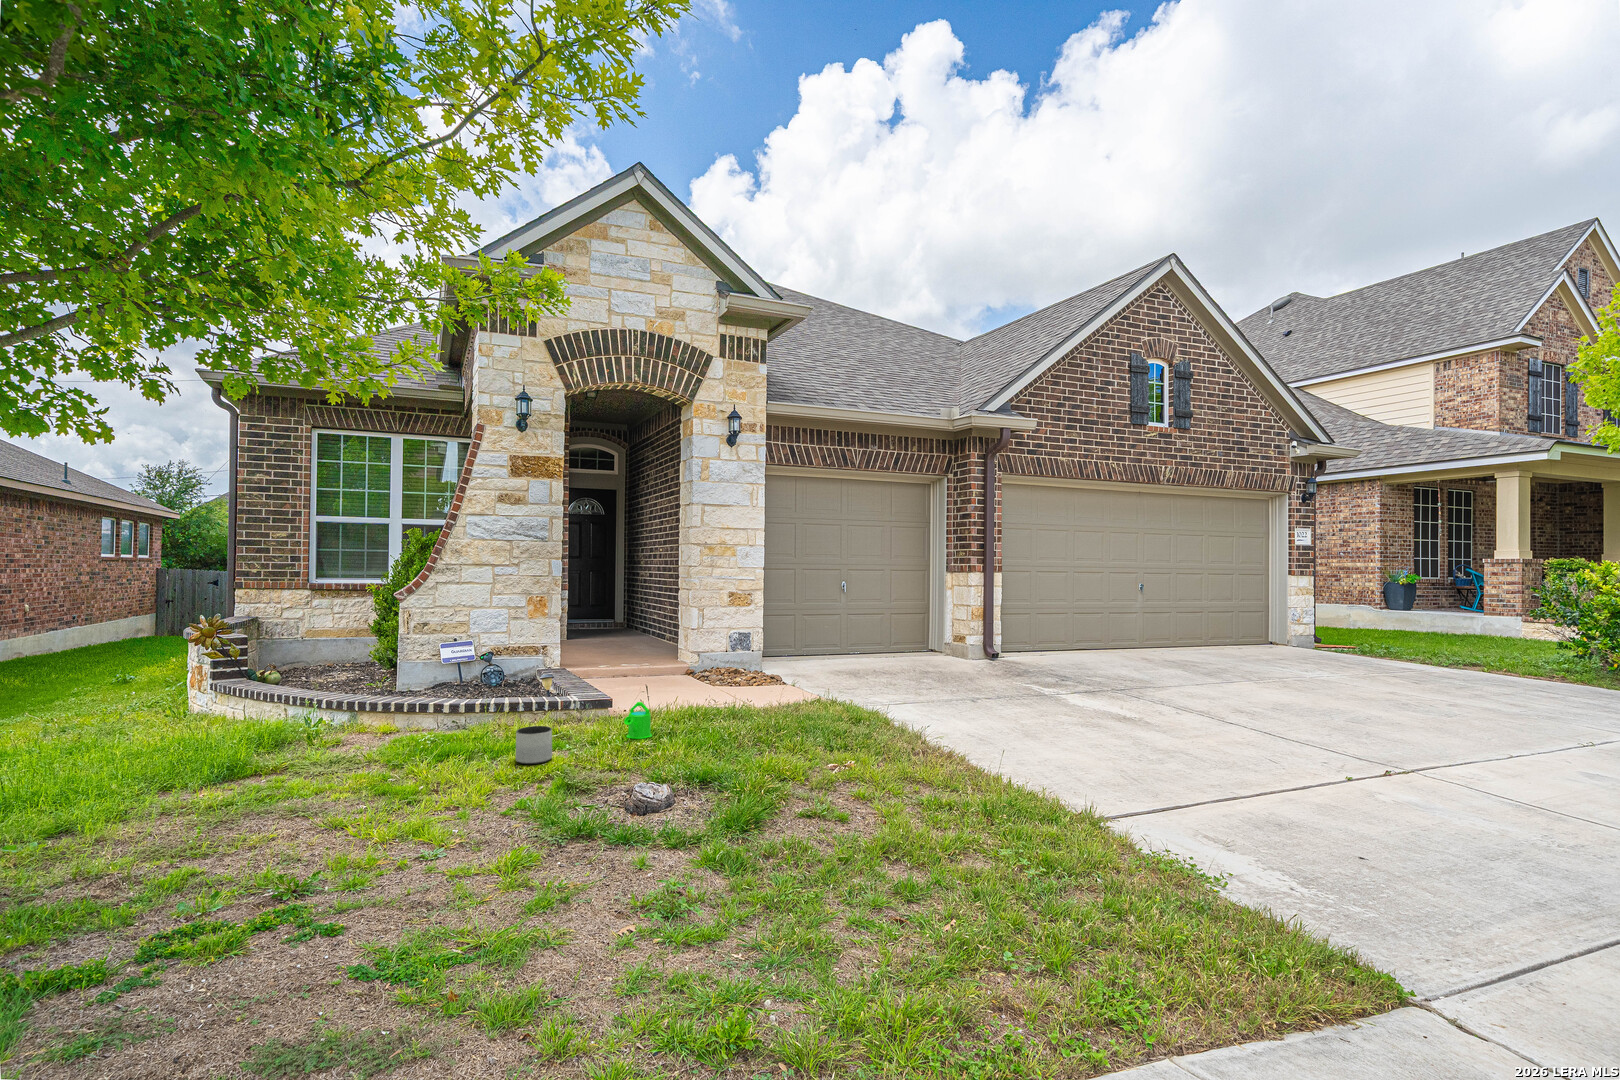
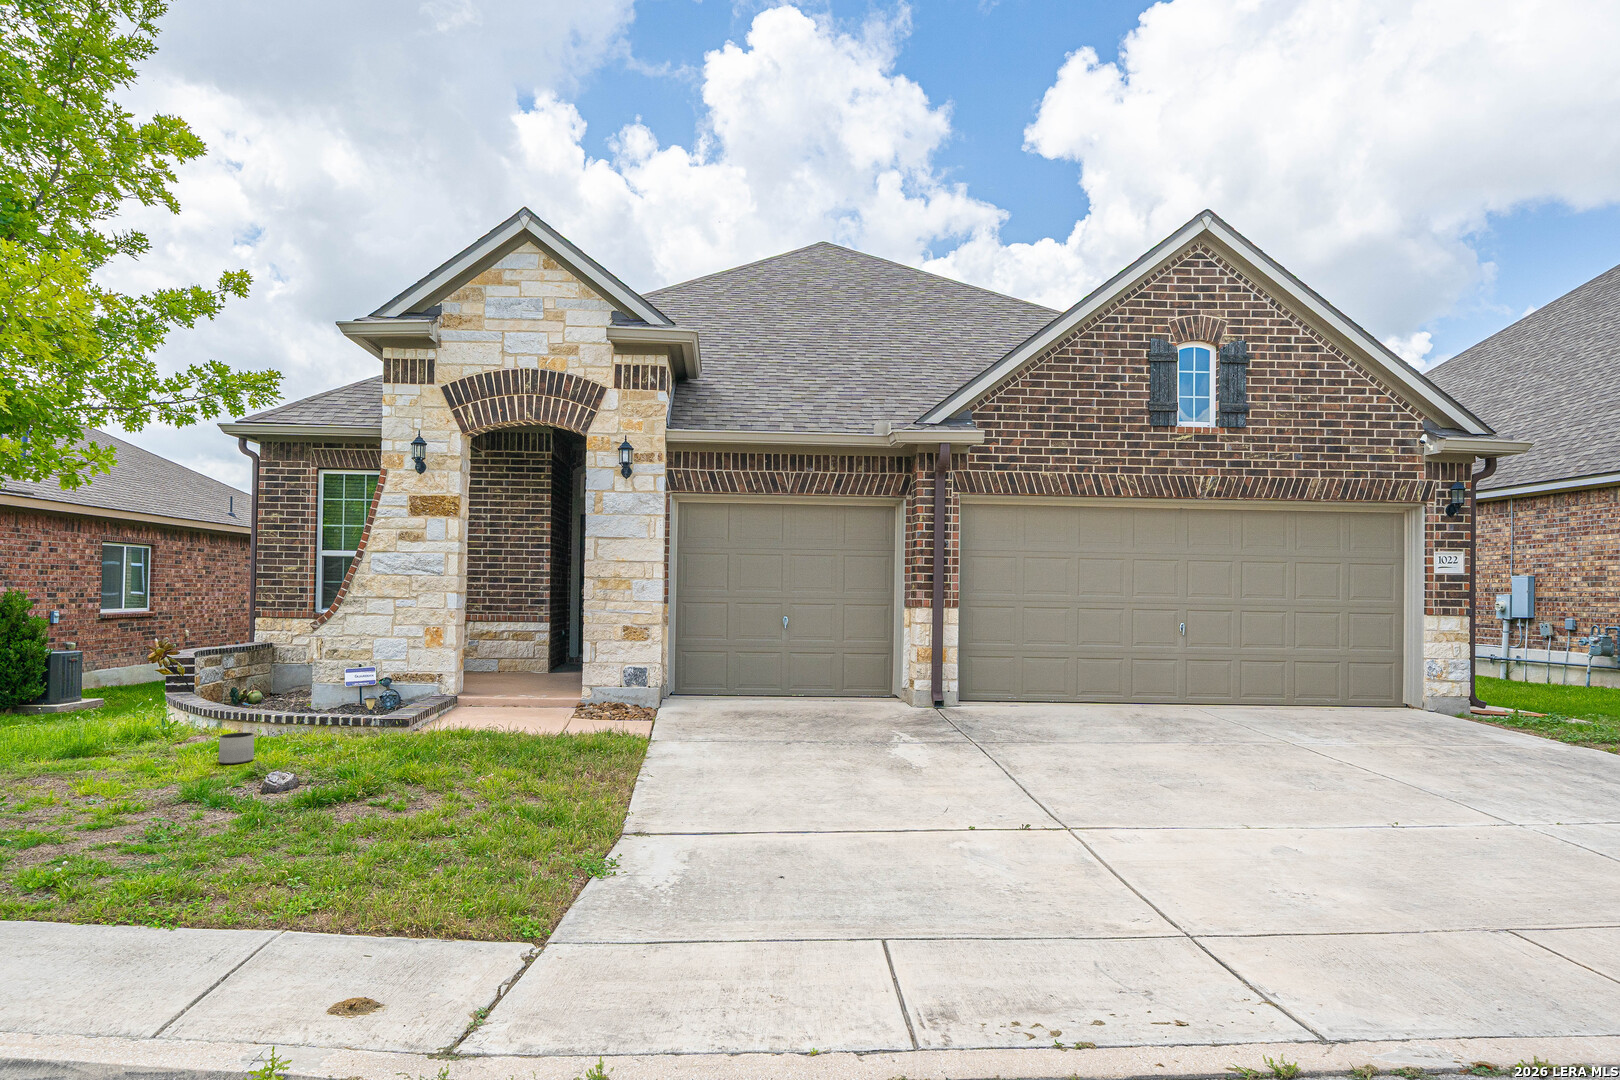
watering can: present [624,702,652,739] -> none [335,719,379,753]

